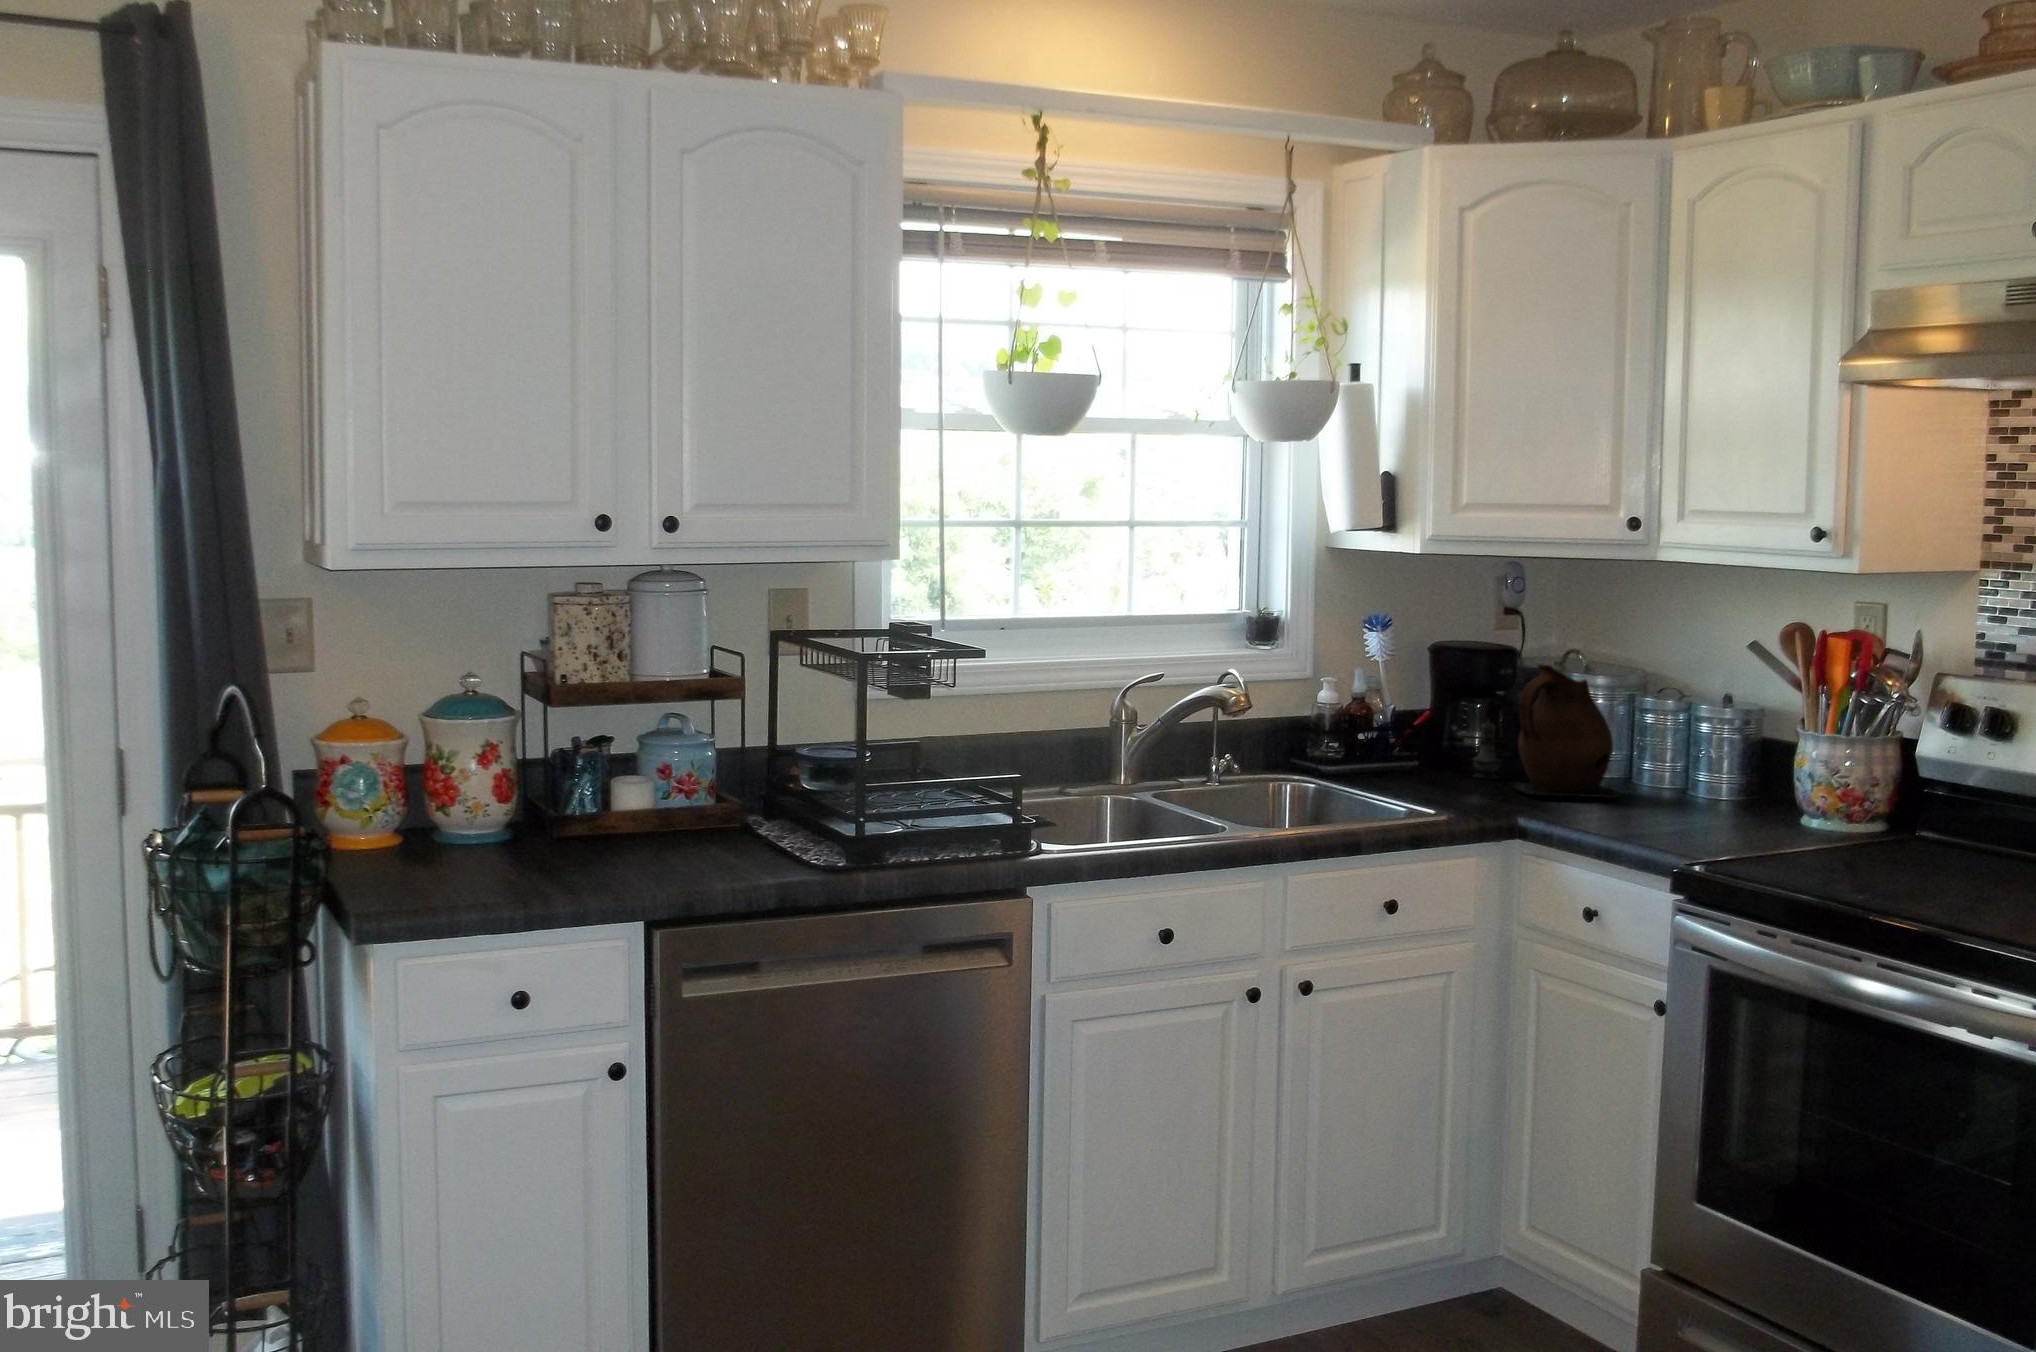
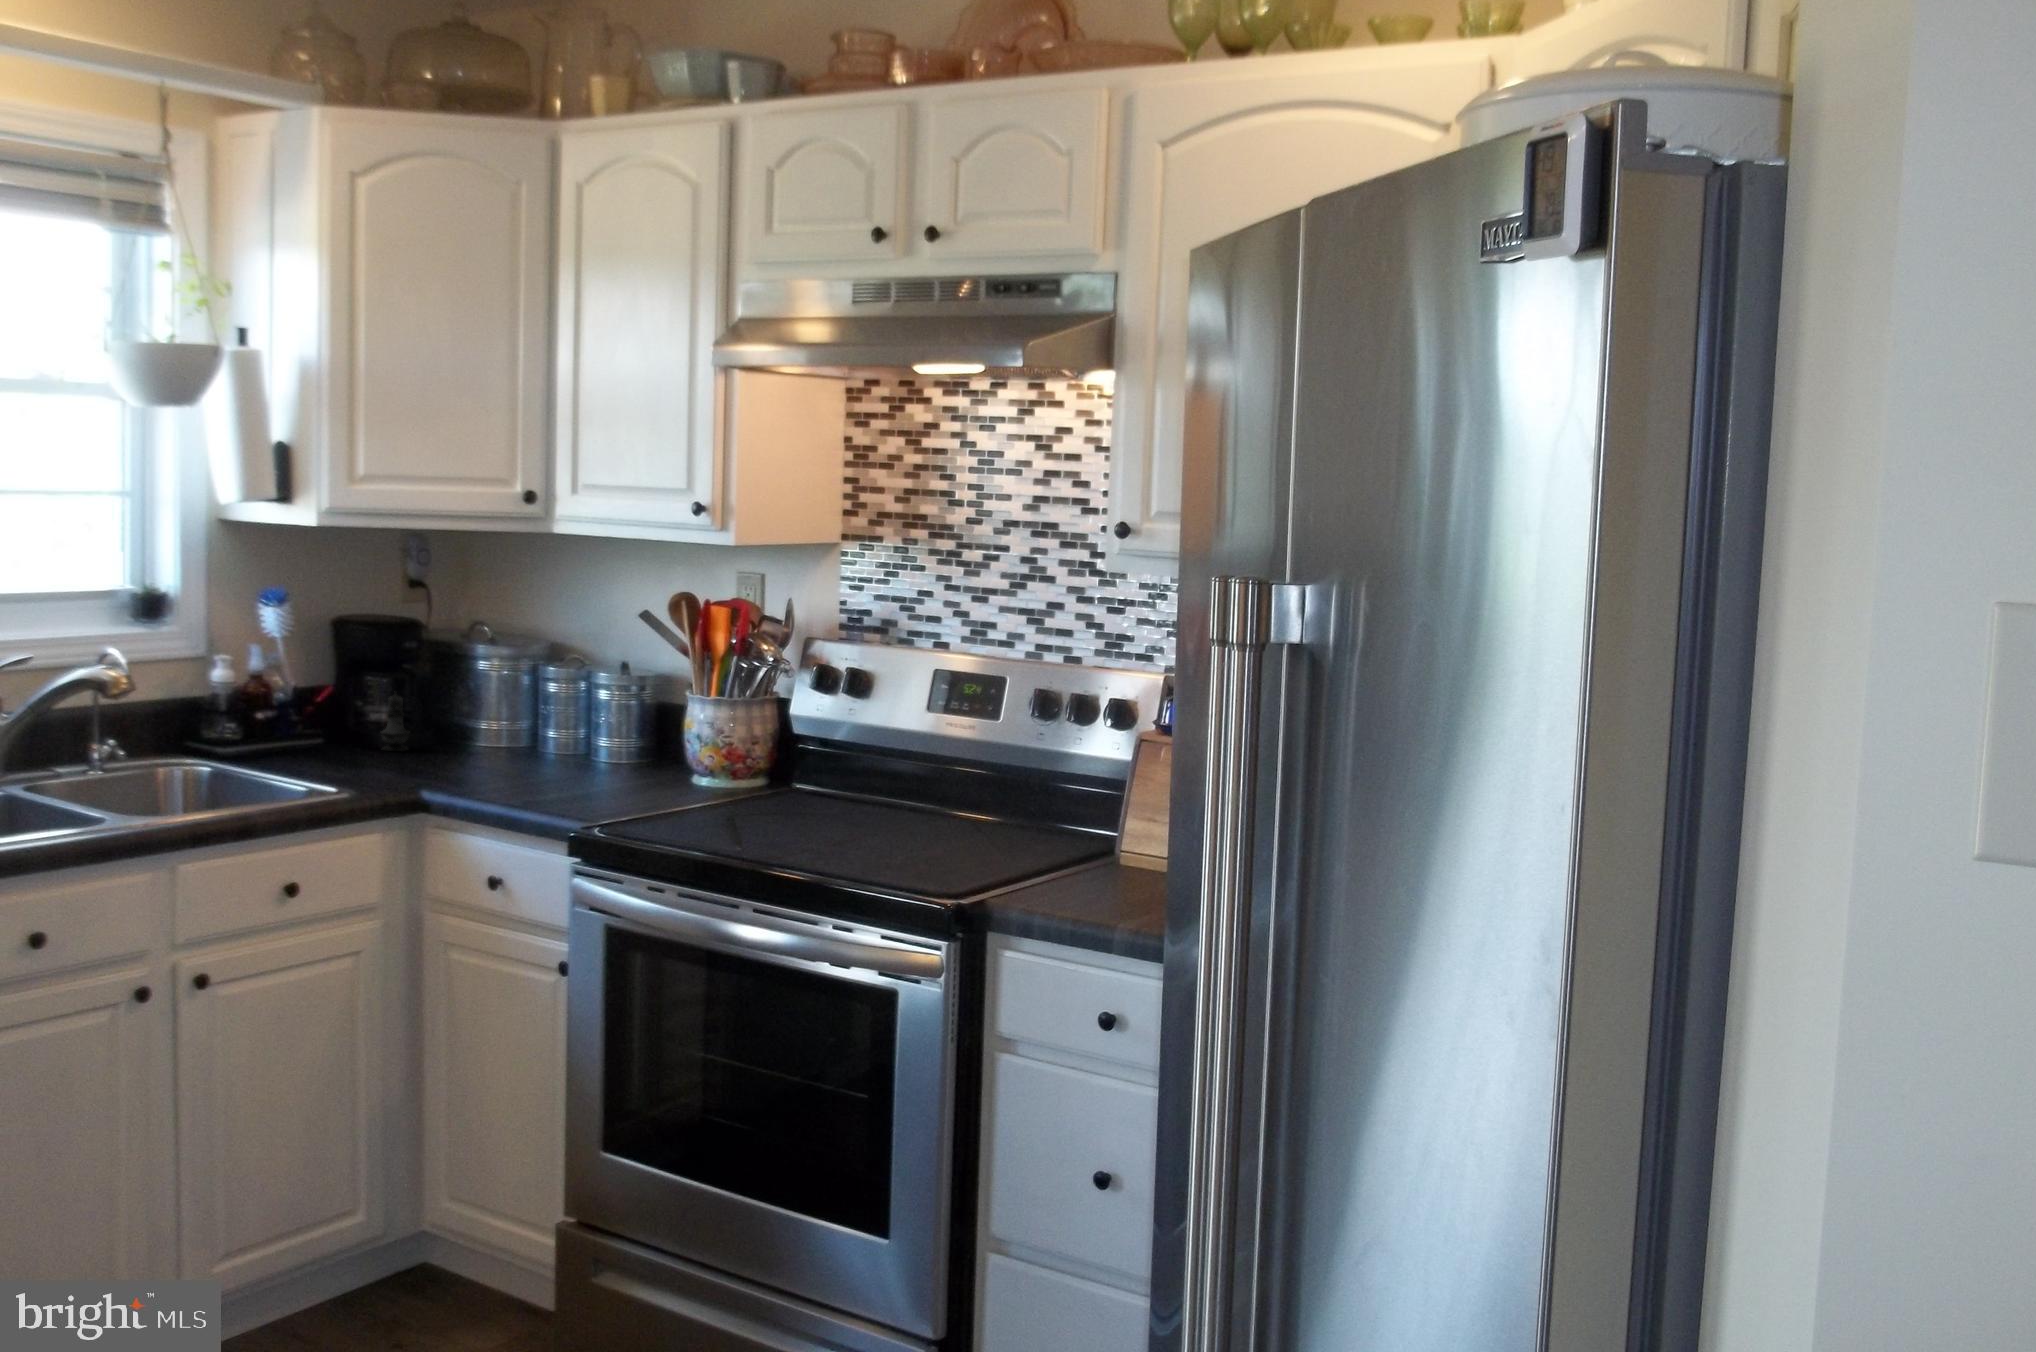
ceramic pitcher: present [1513,664,1620,799] -> none [415,636,526,767]

